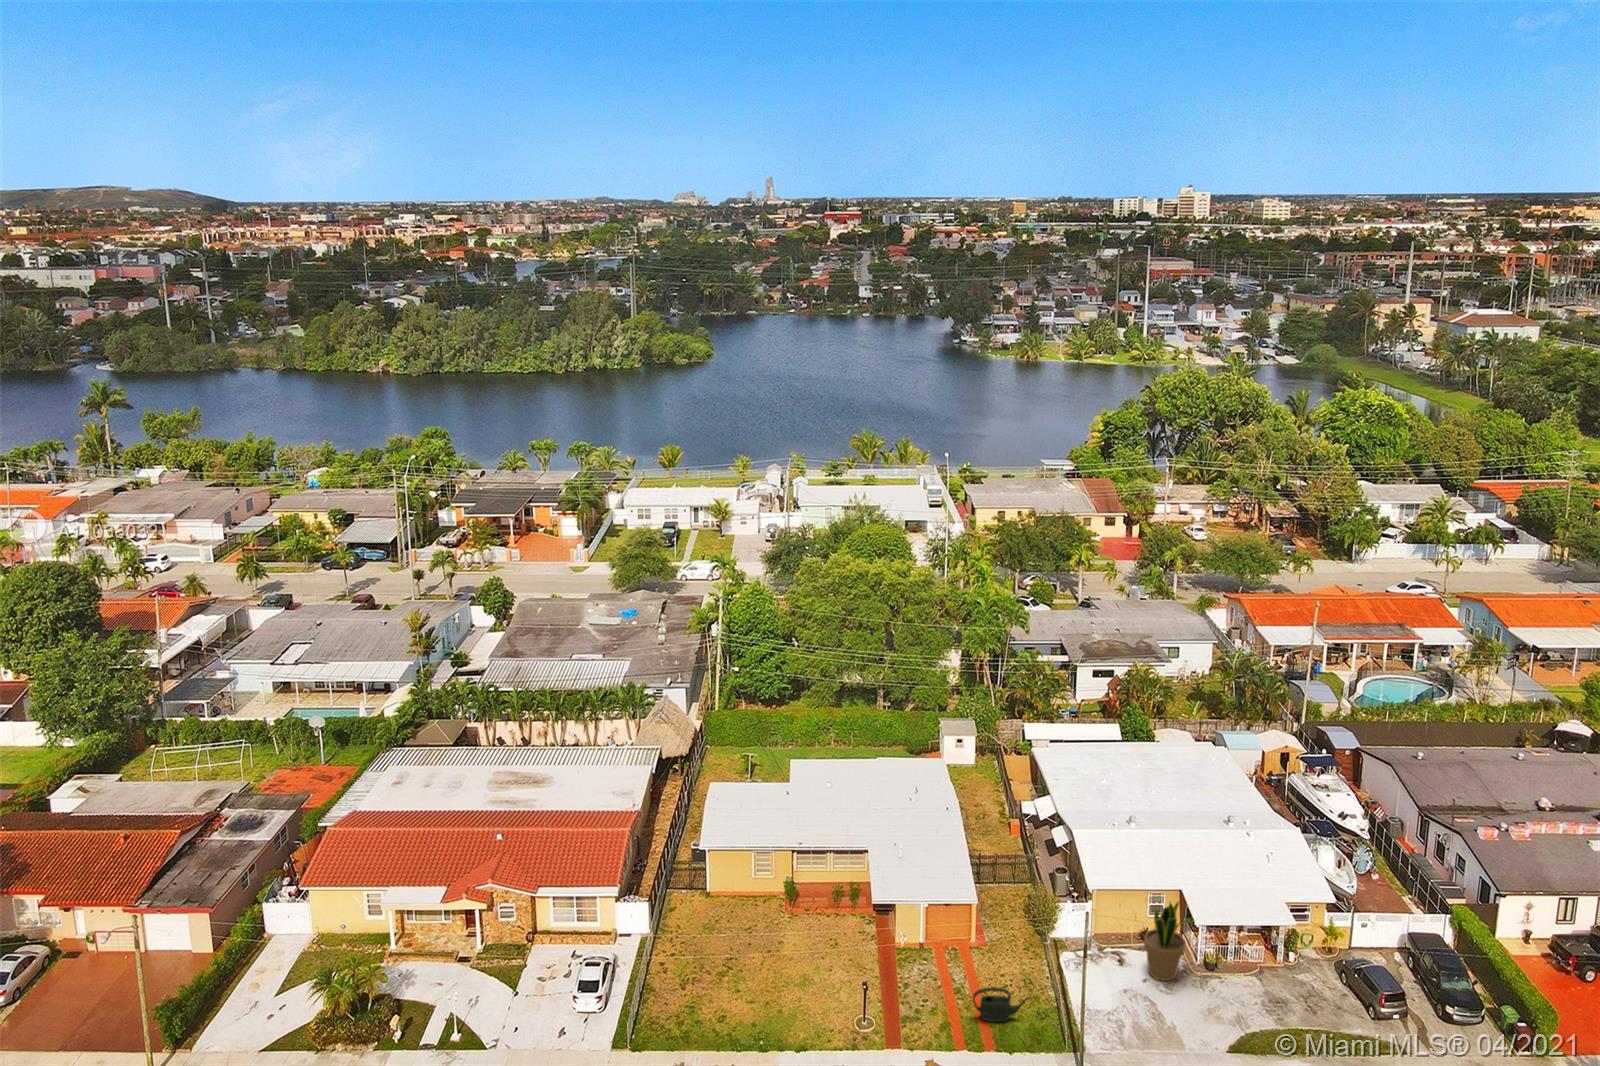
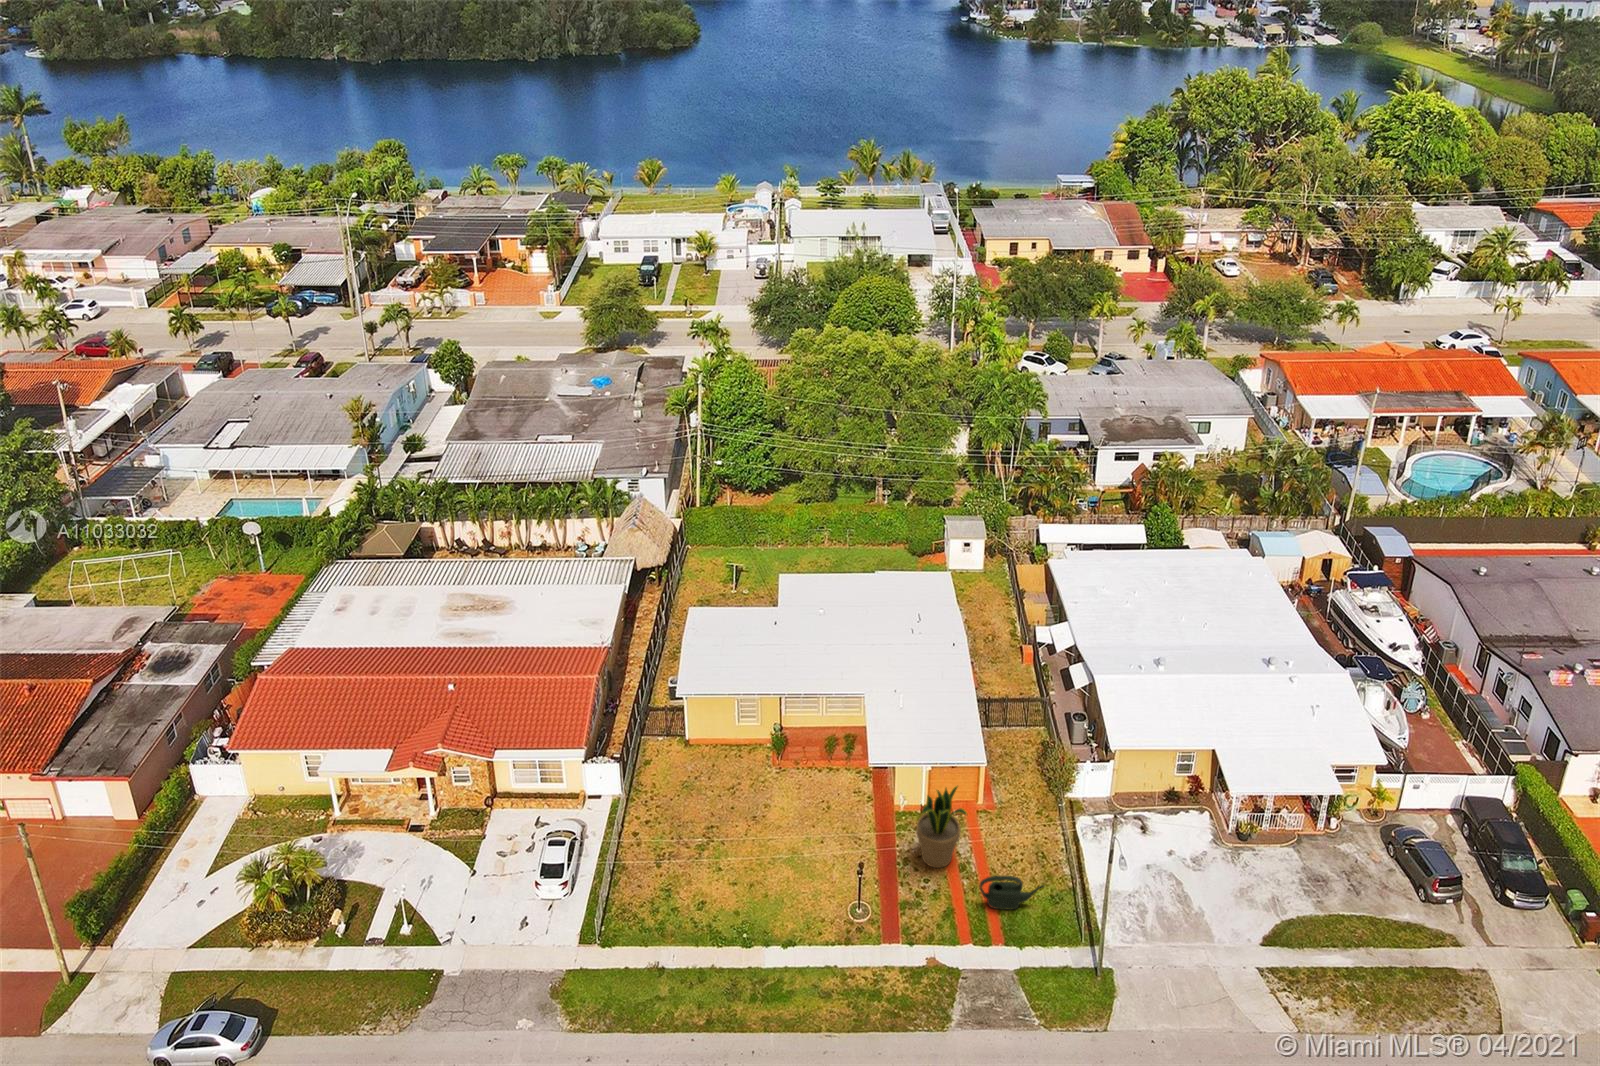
potted plant: present [1144,902,1192,981] -> present [916,786,967,868]

